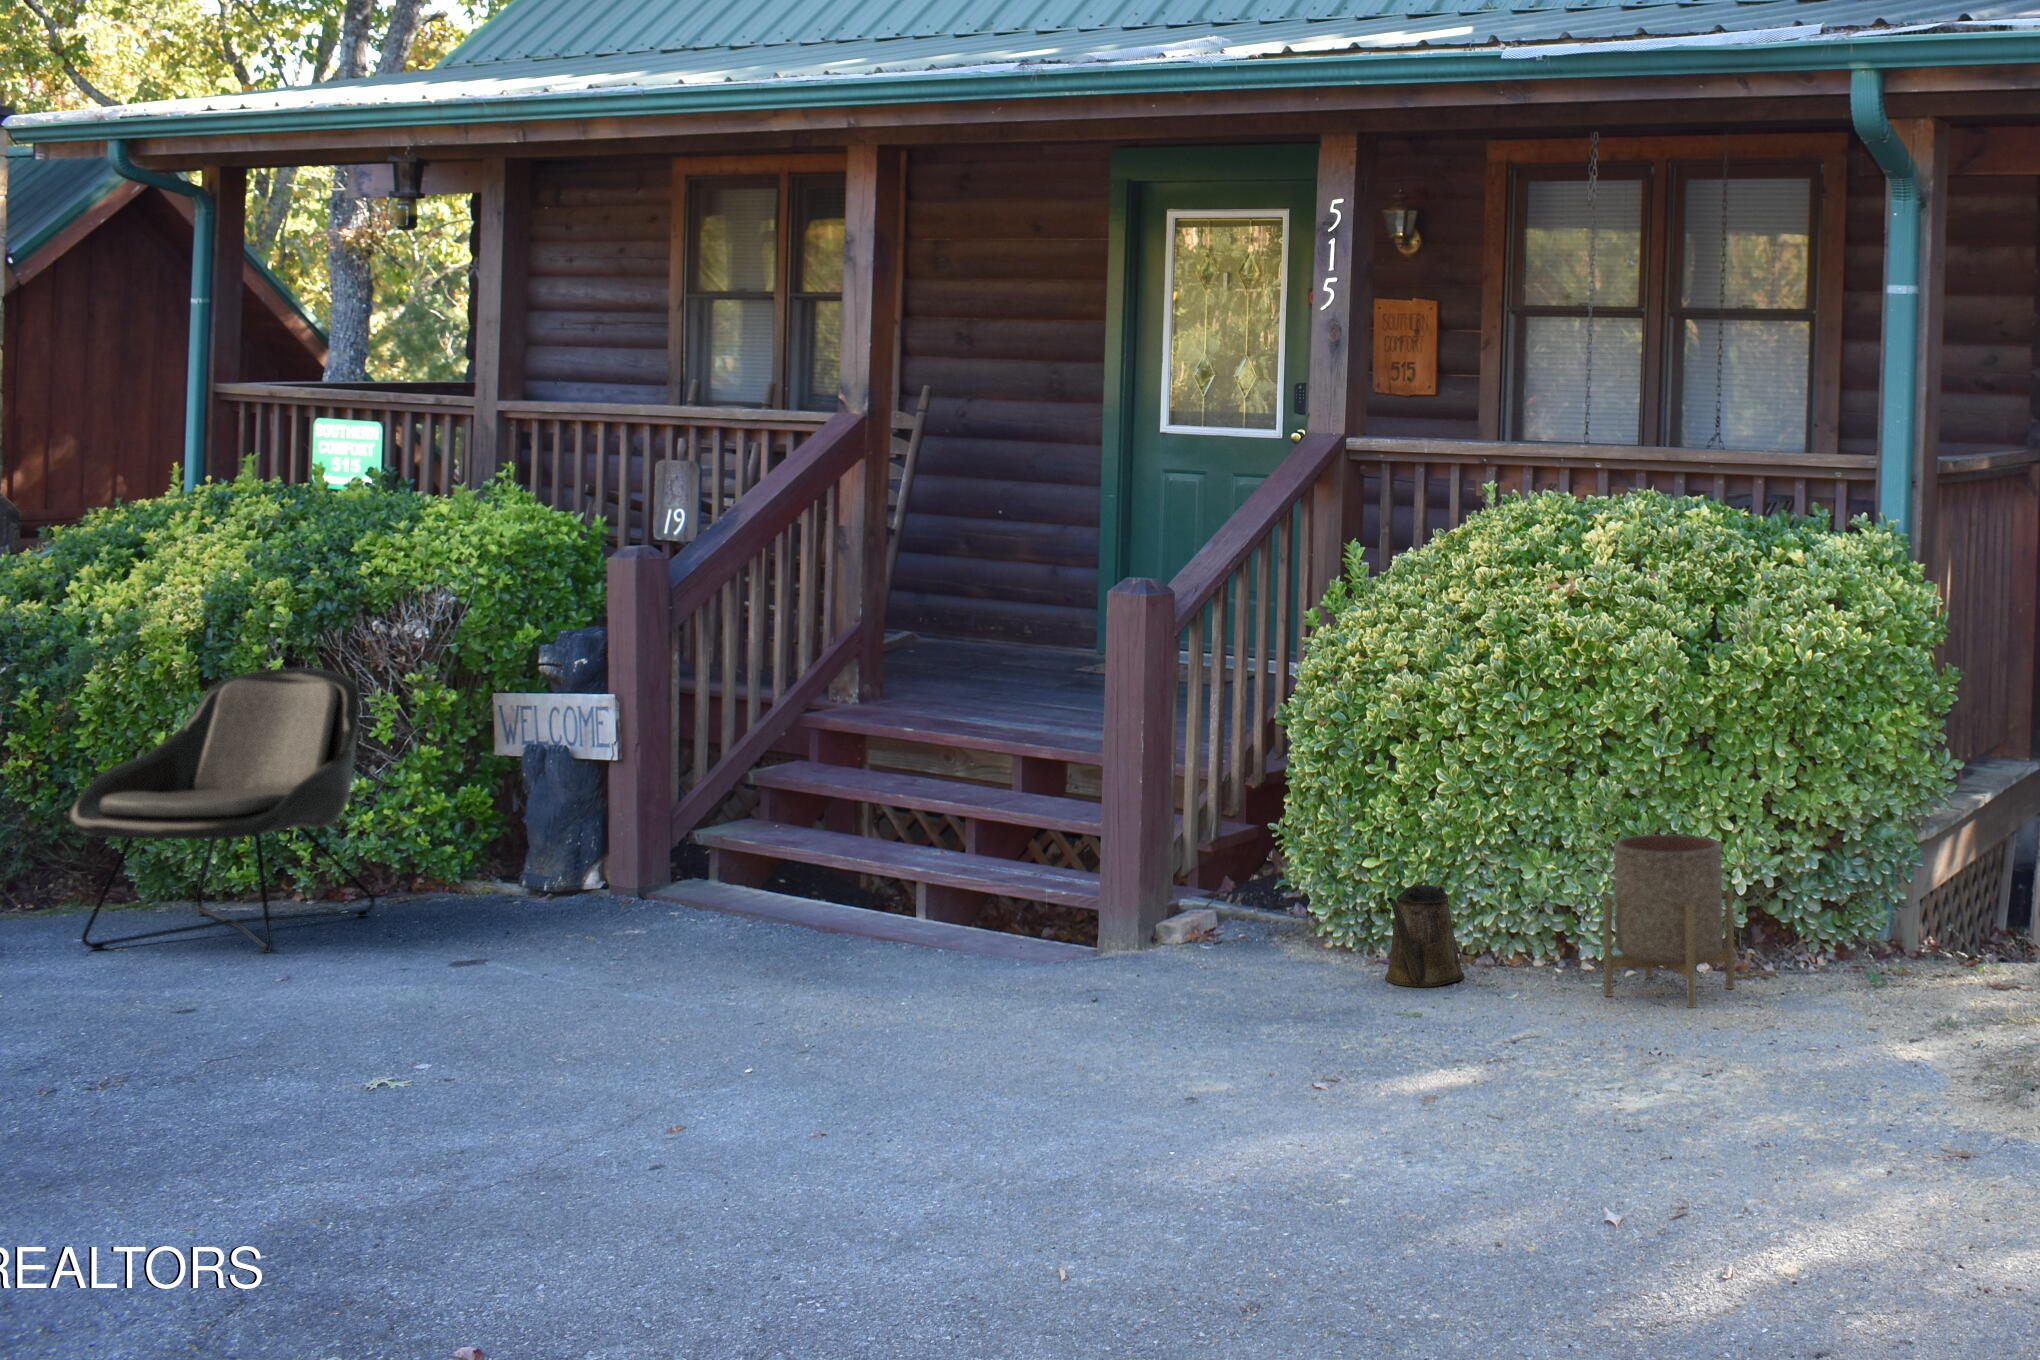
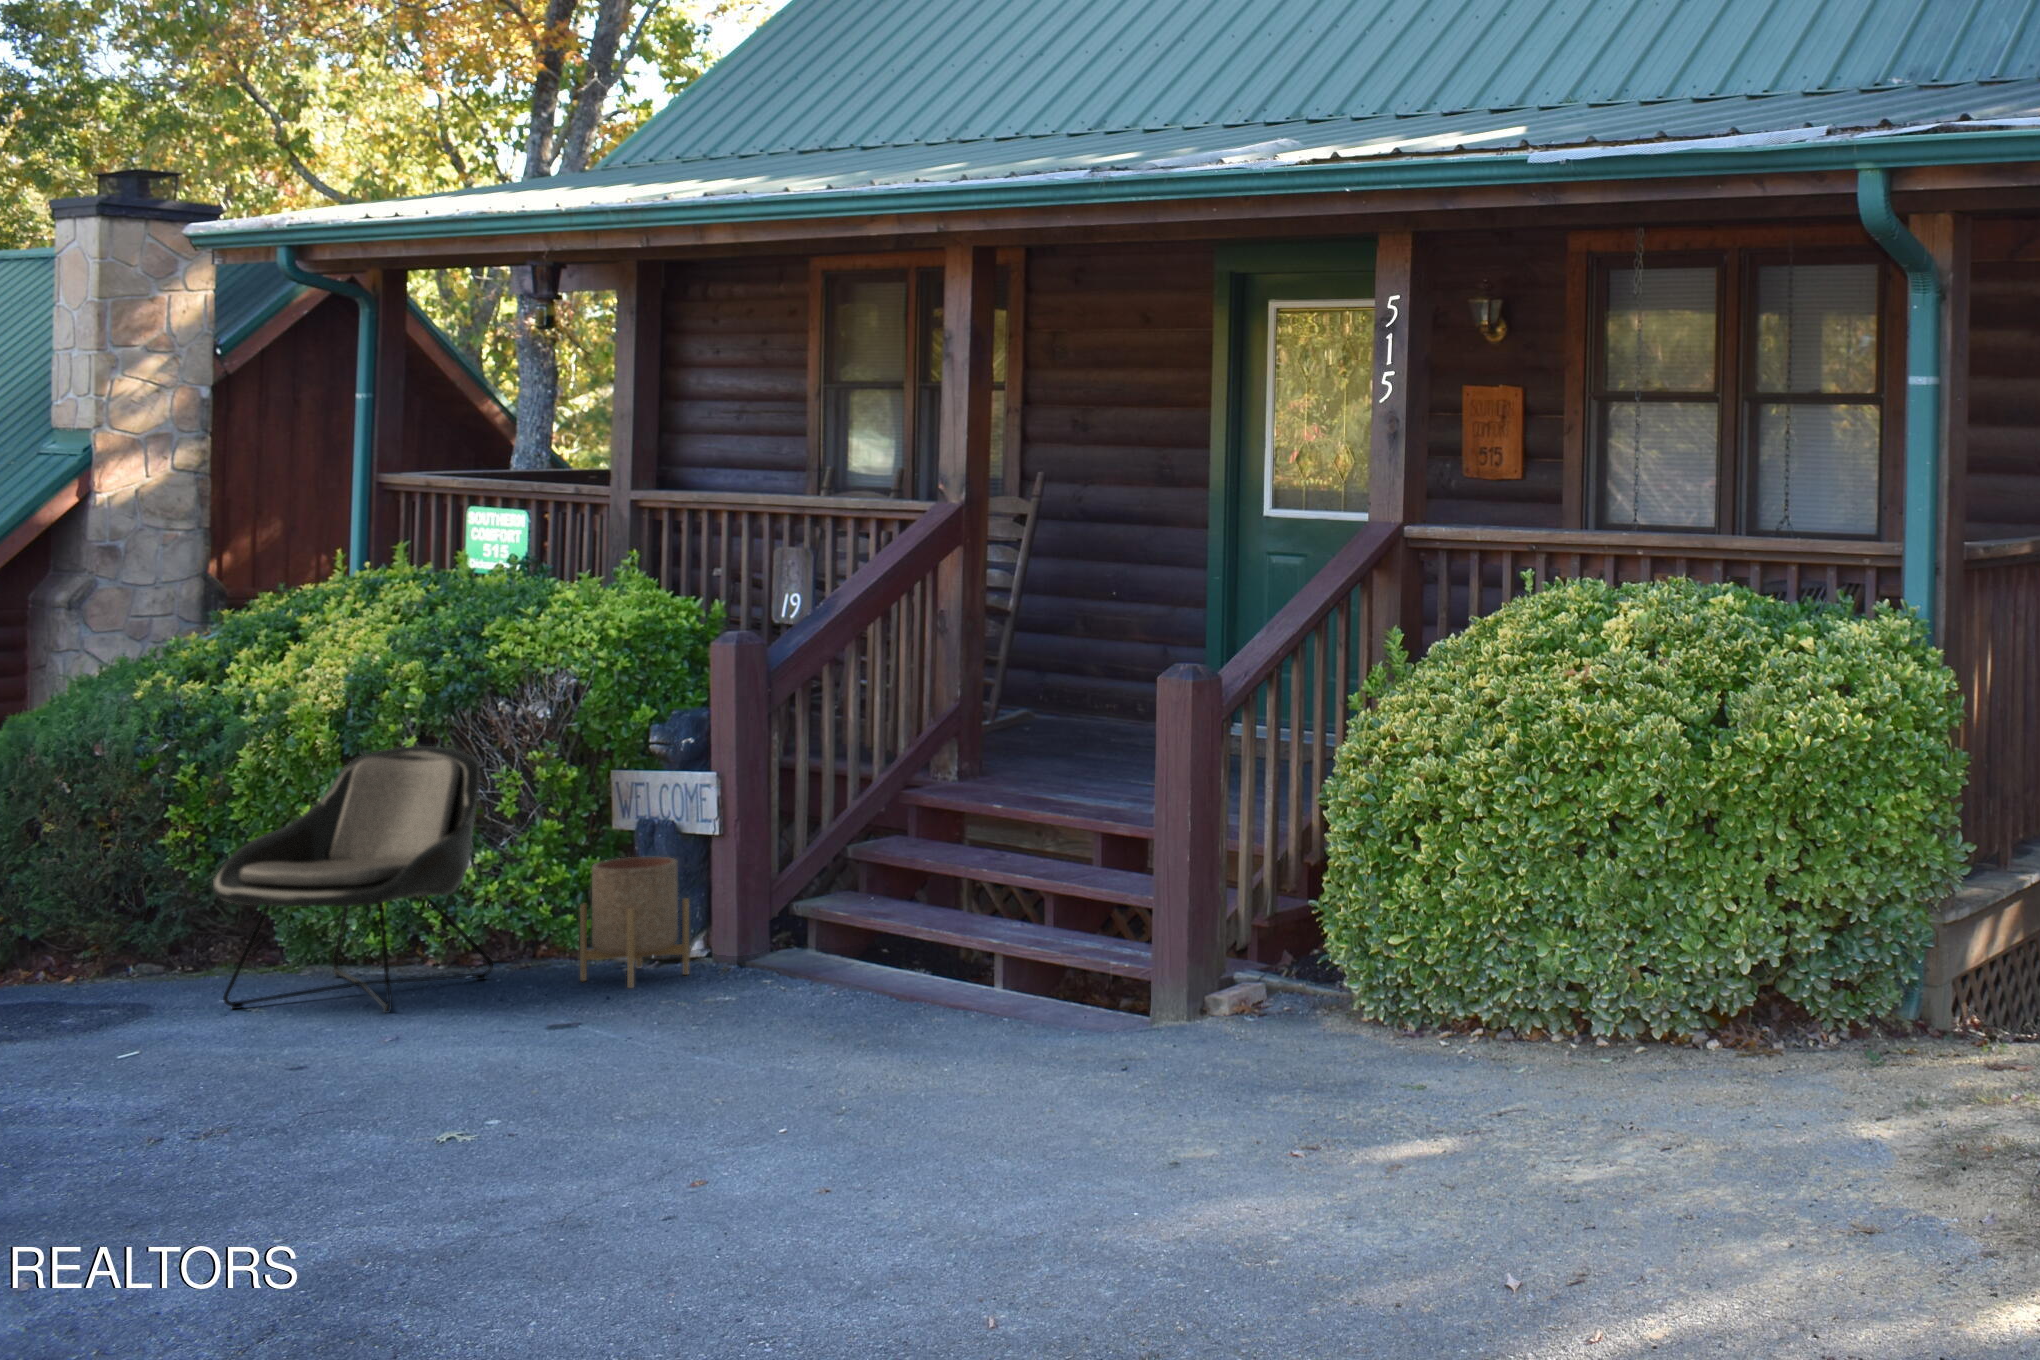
planter: present [1603,834,1735,1008] -> present [580,857,689,988]
watering can: present [1385,885,1464,987] -> none [1399,960,1483,1059]

